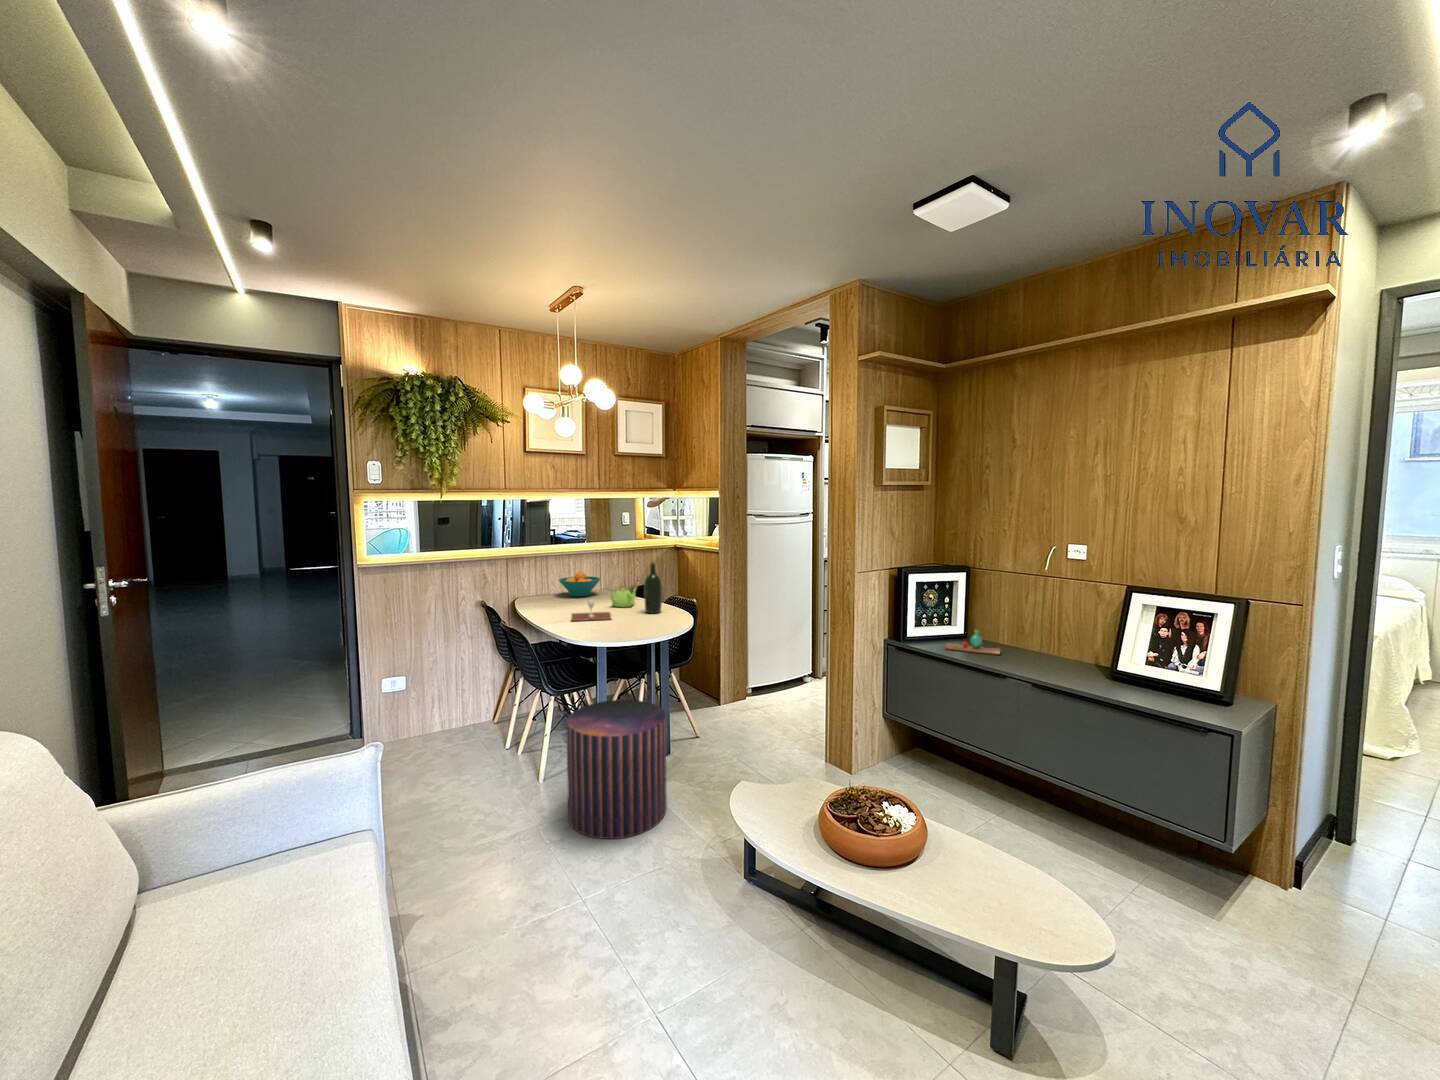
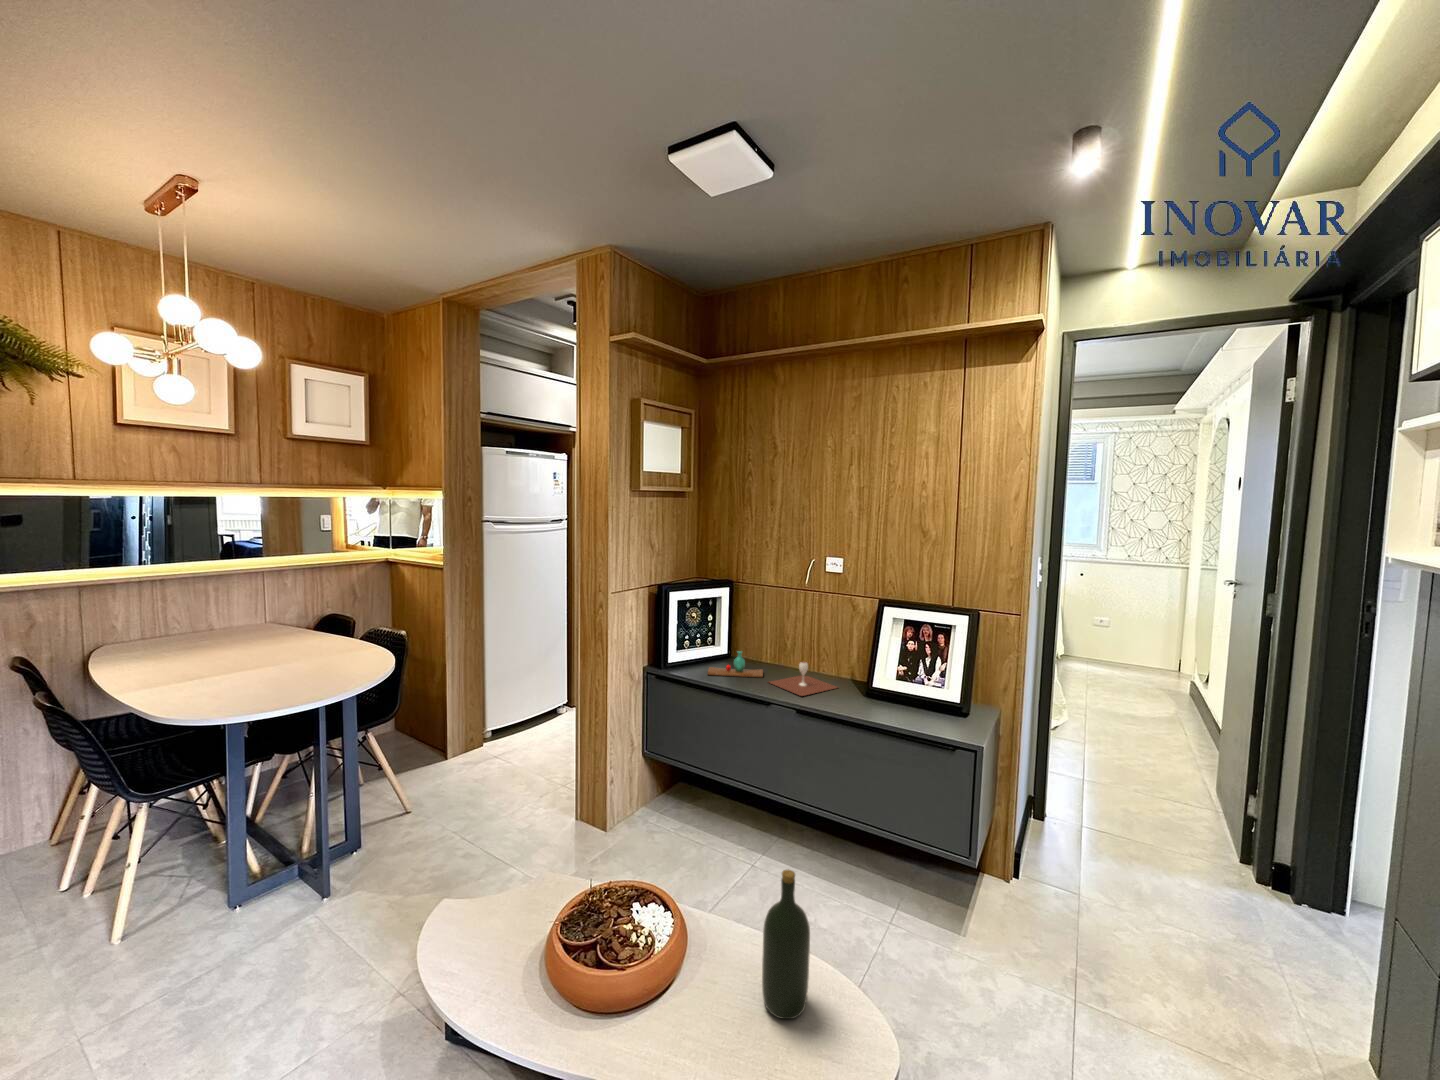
wine bottle: present [644,562,662,613] -> present [762,870,810,1019]
fruit bowl: present [559,572,600,596] -> none [184,600,260,636]
teapot: present [610,588,636,607] -> none [264,620,315,650]
wine glass: present [571,599,611,621] -> present [769,662,837,696]
pouf: present [566,700,667,839] -> none [147,790,339,1031]

